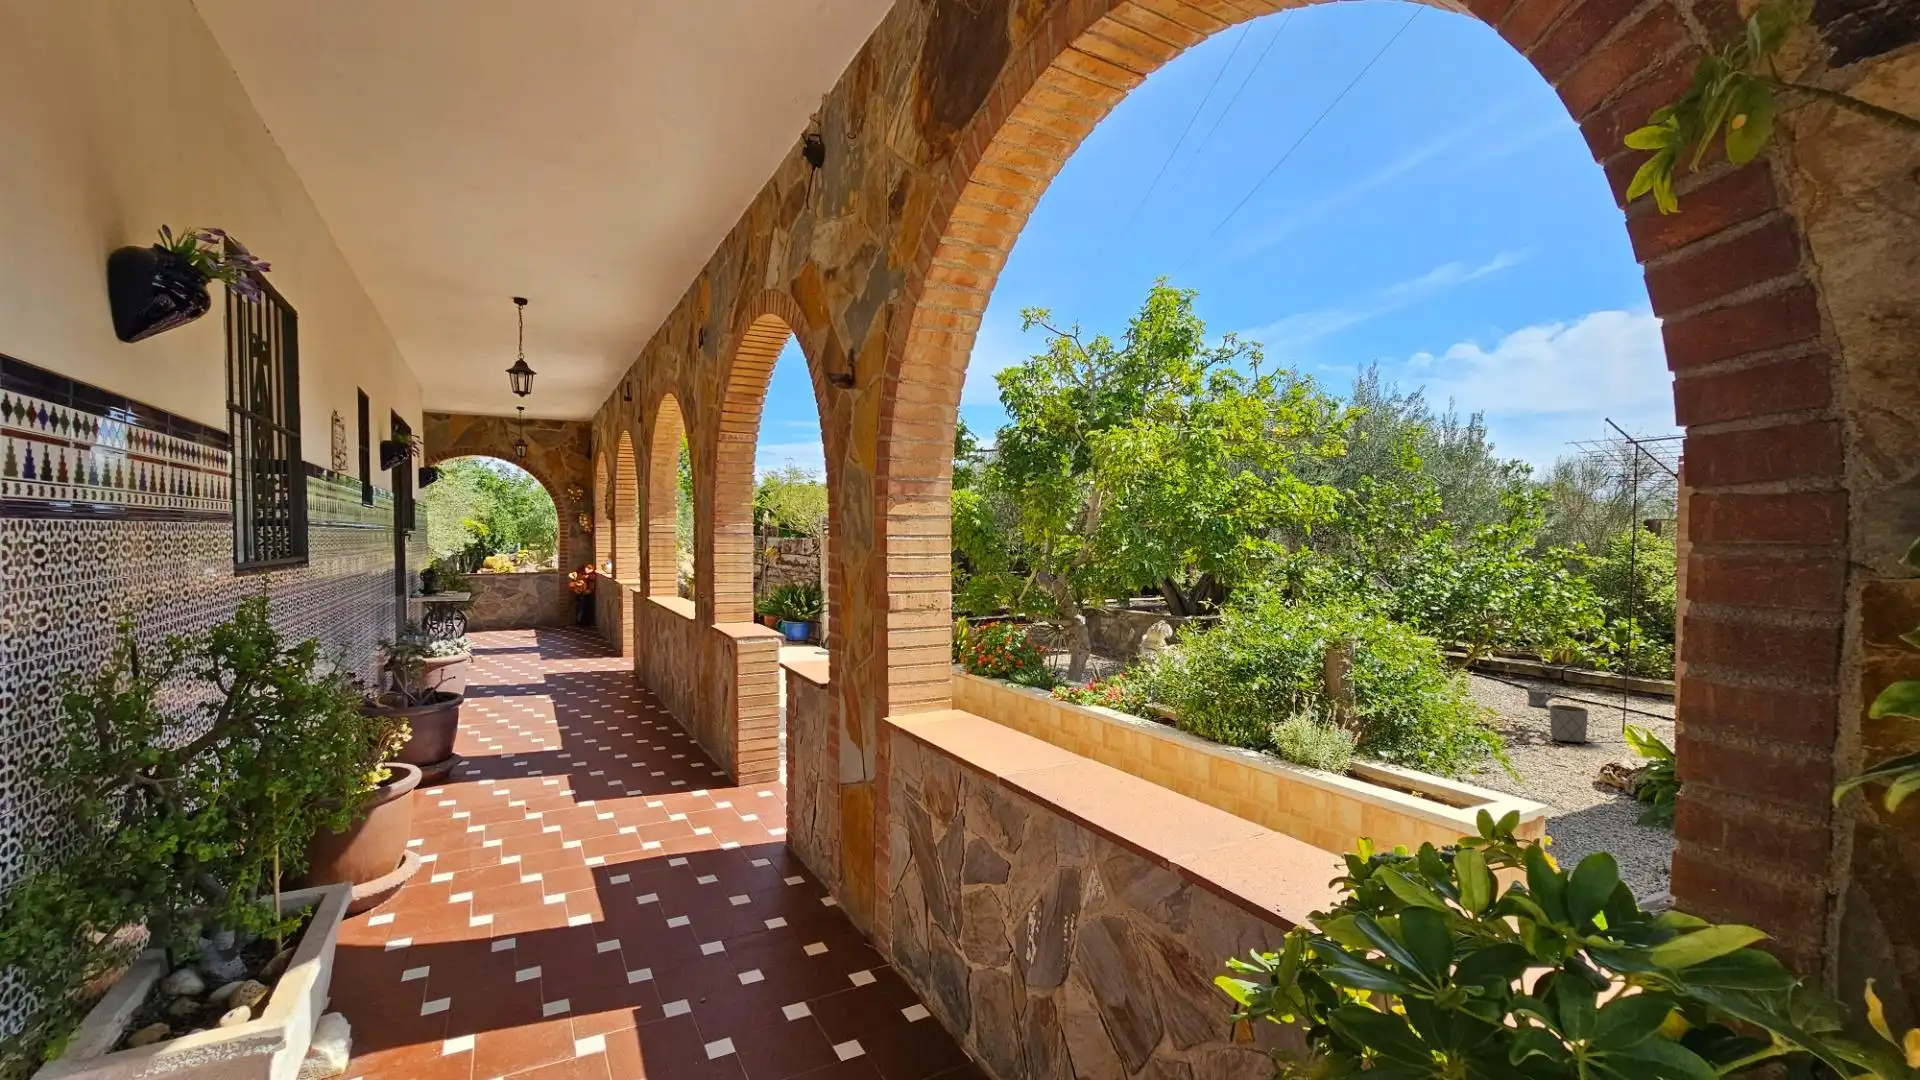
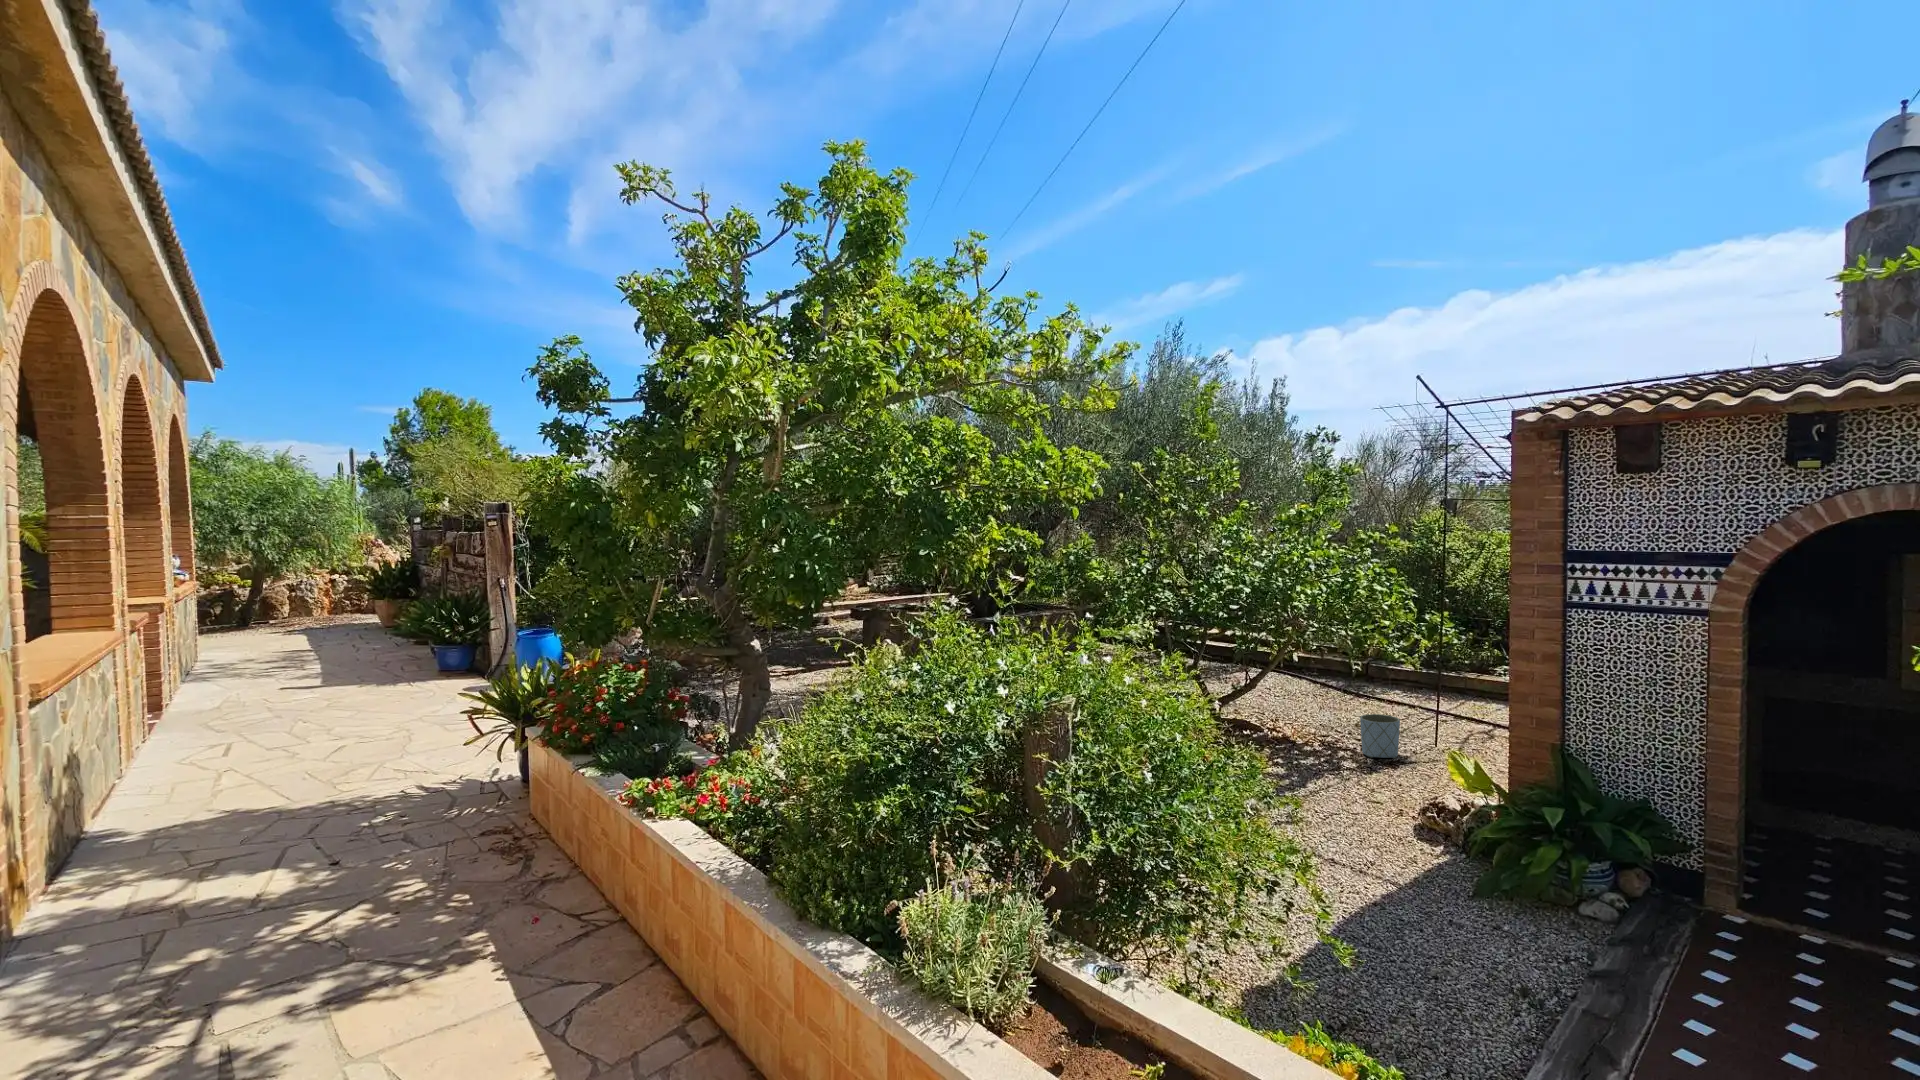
watering can: present [1527,688,1556,707] -> none [1335,690,1365,713]

